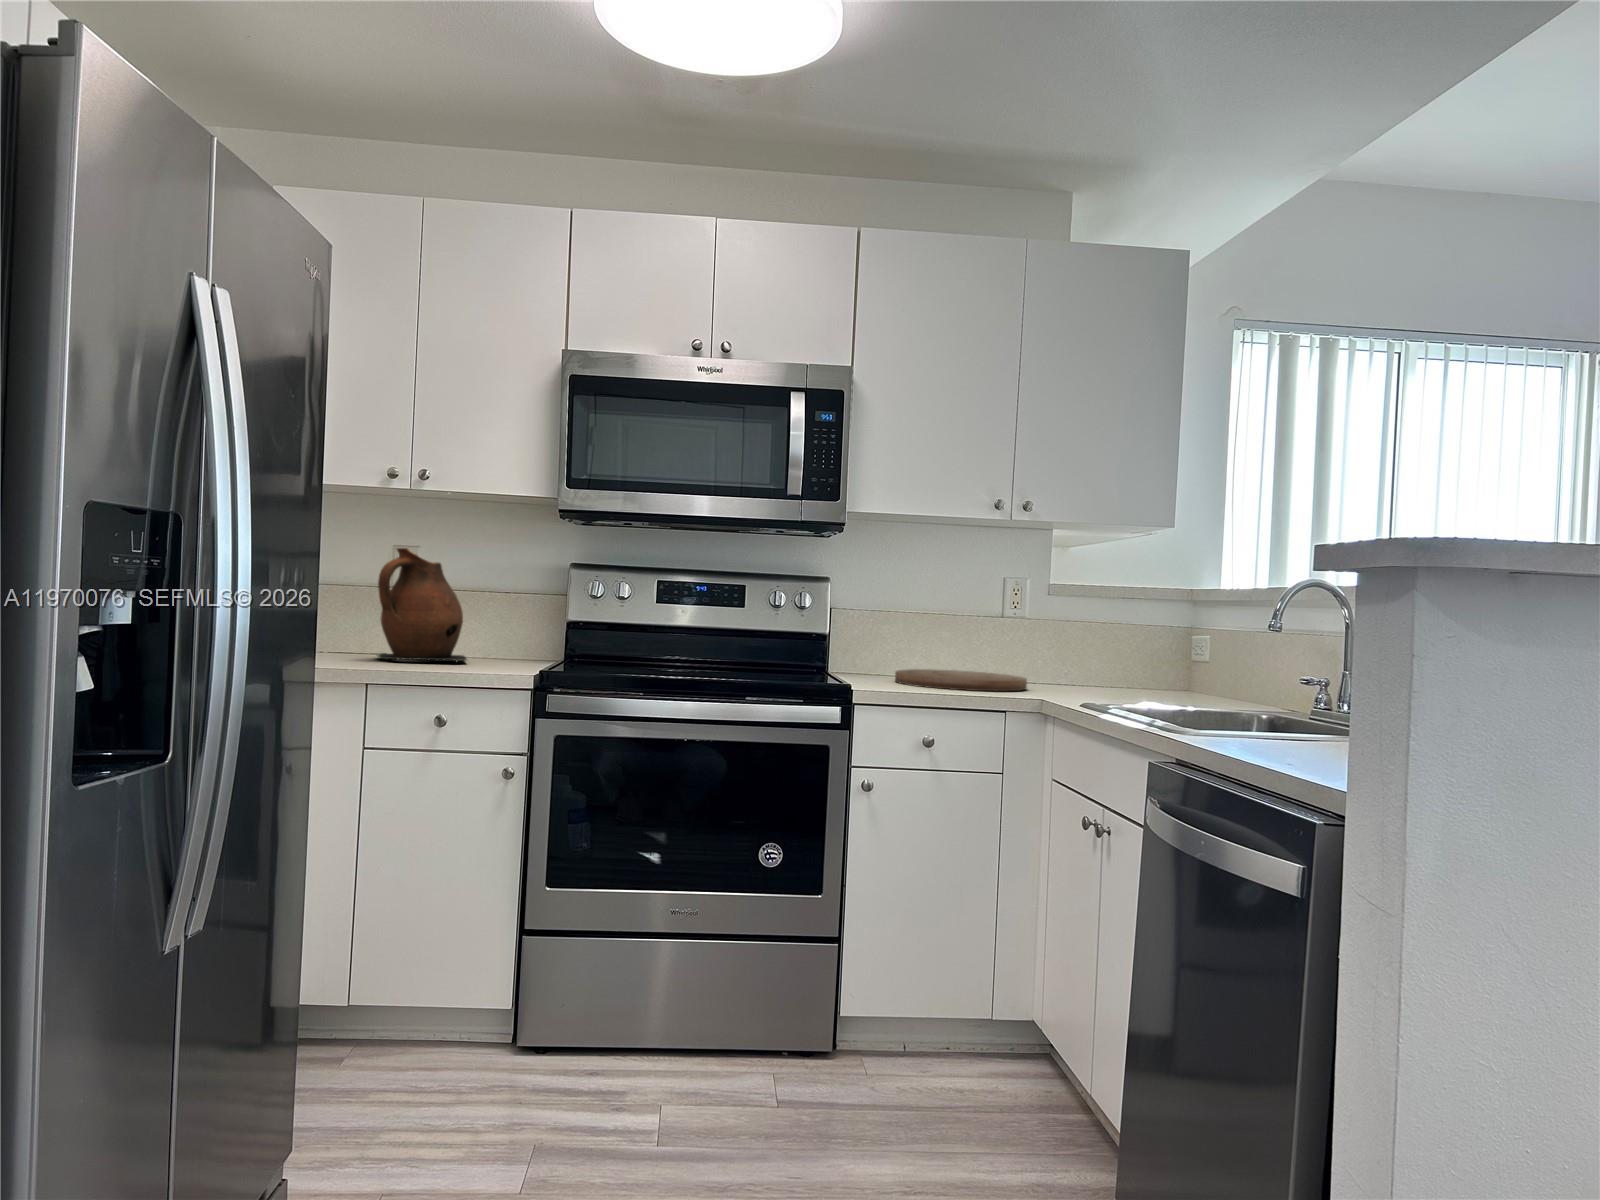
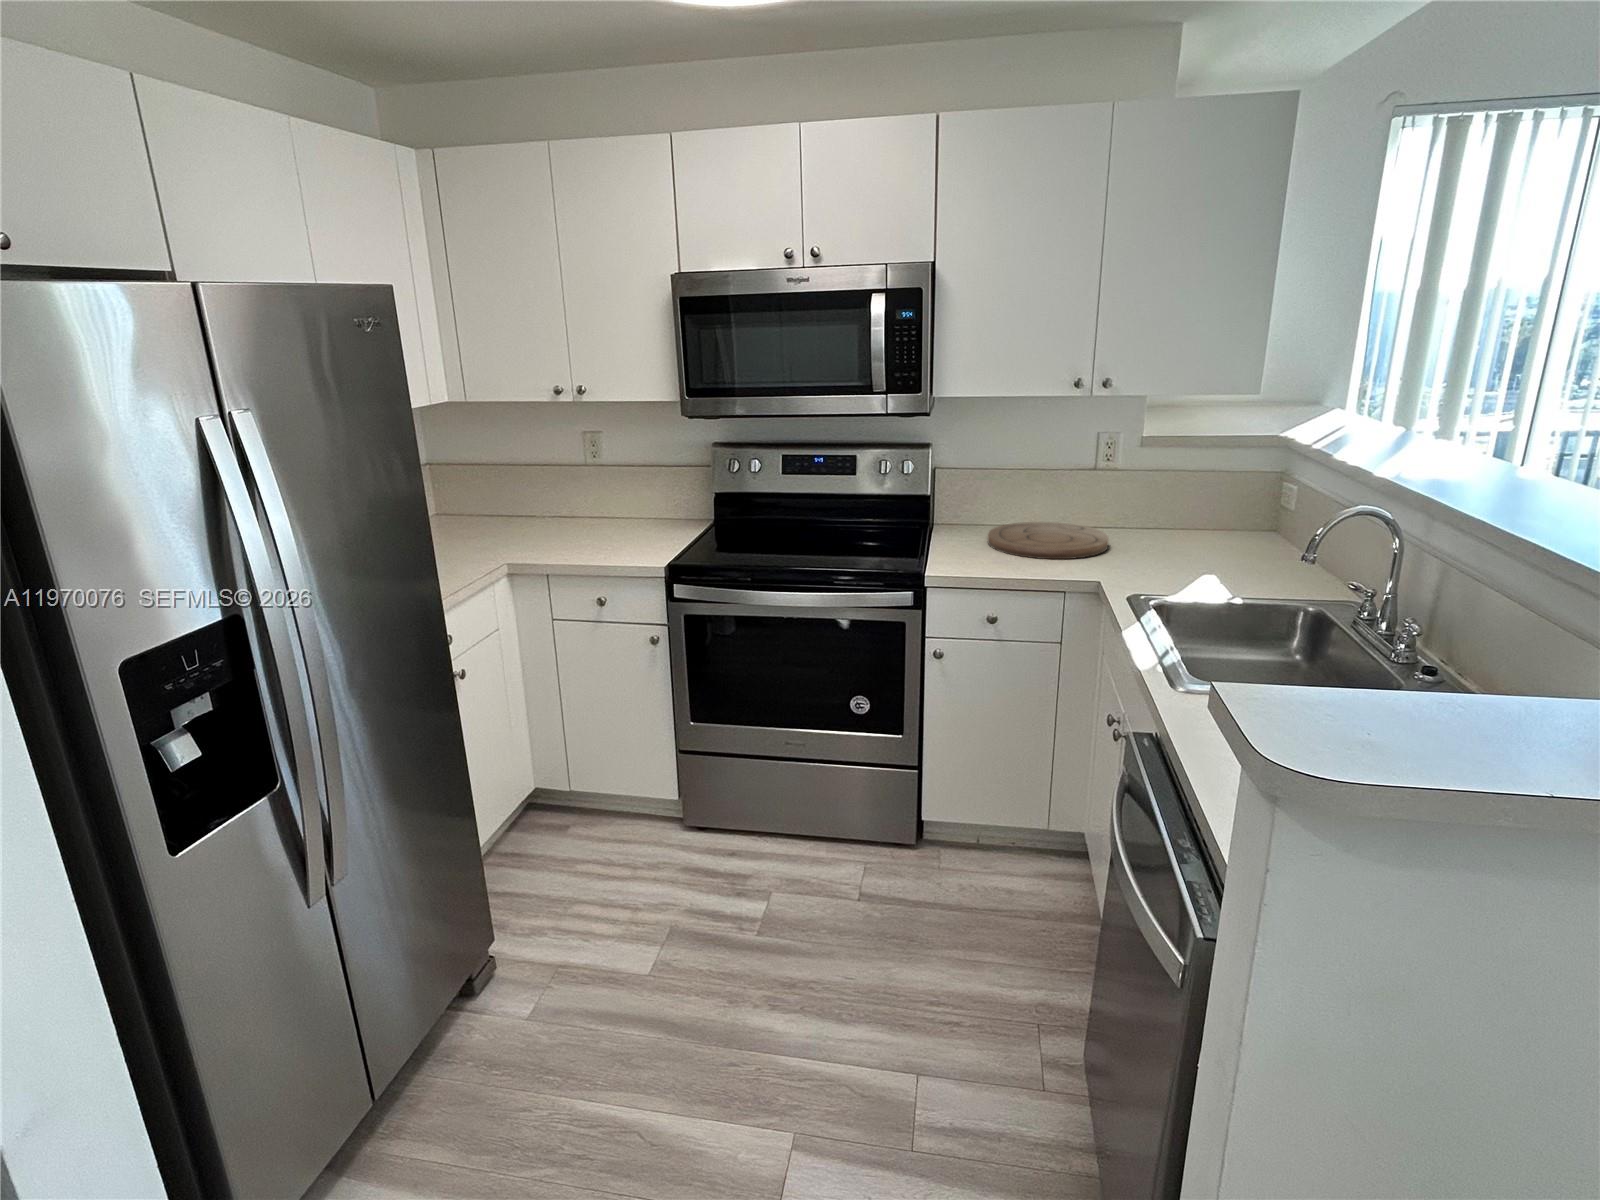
ceramic pitcher: present [376,548,467,662] -> none [555,449,636,541]

